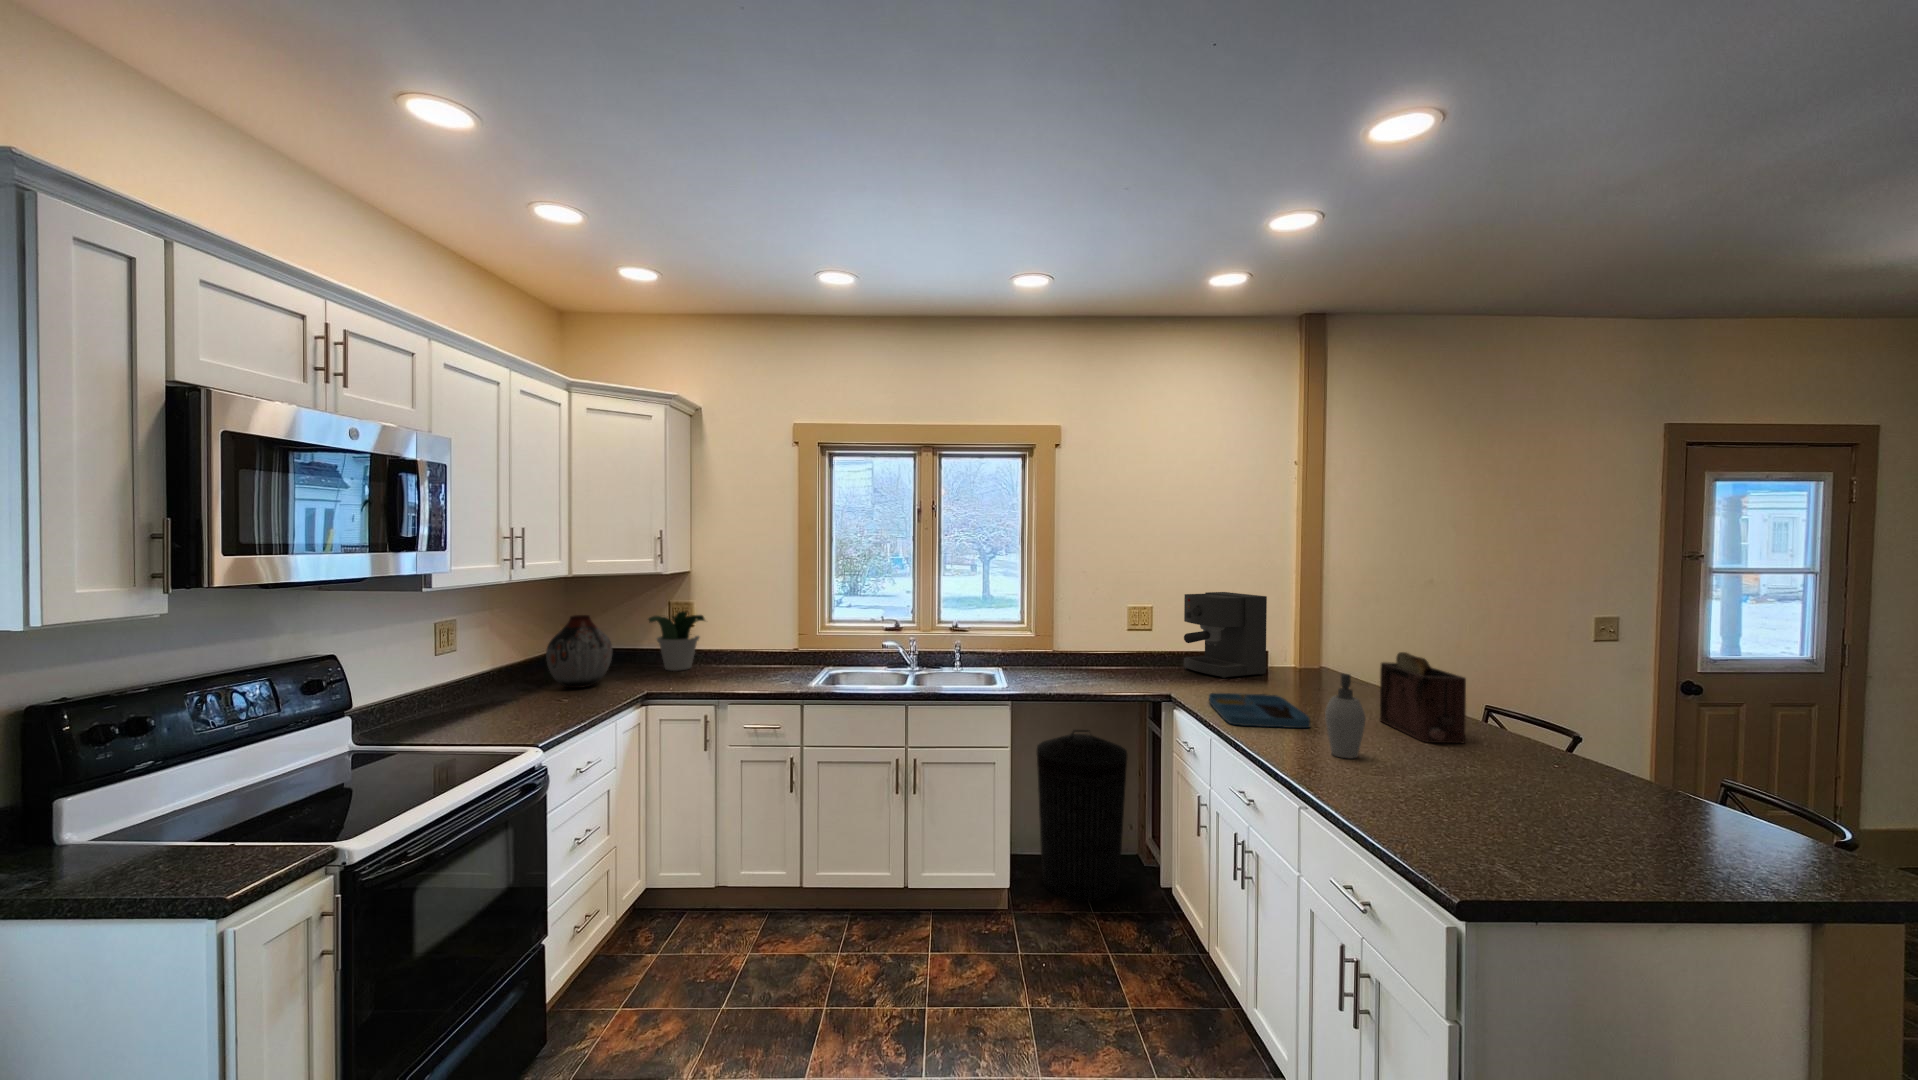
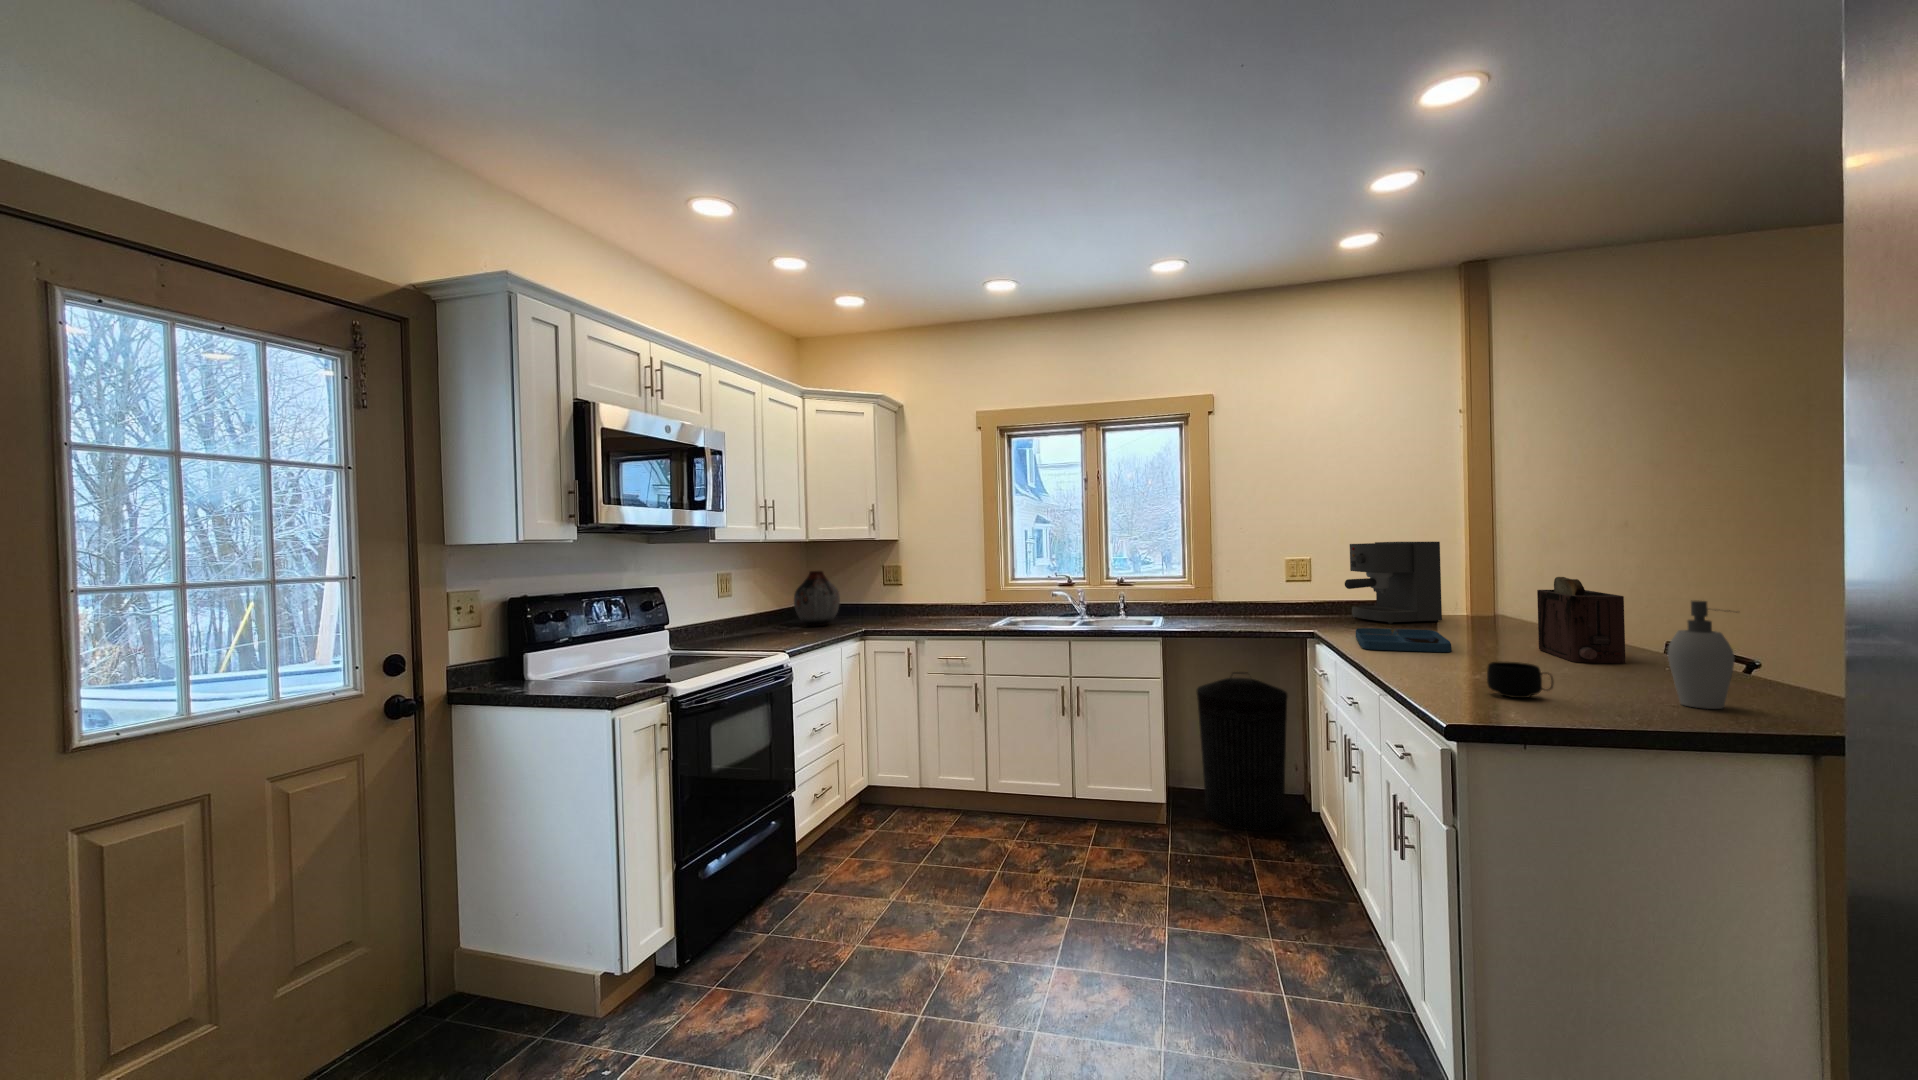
potted plant: present [648,611,705,671] -> none [865,571,912,618]
soap dispenser: present [1325,674,1365,759] -> present [1668,601,1734,709]
mug: none [1398,769,1464,813] -> present [1487,662,1553,698]

